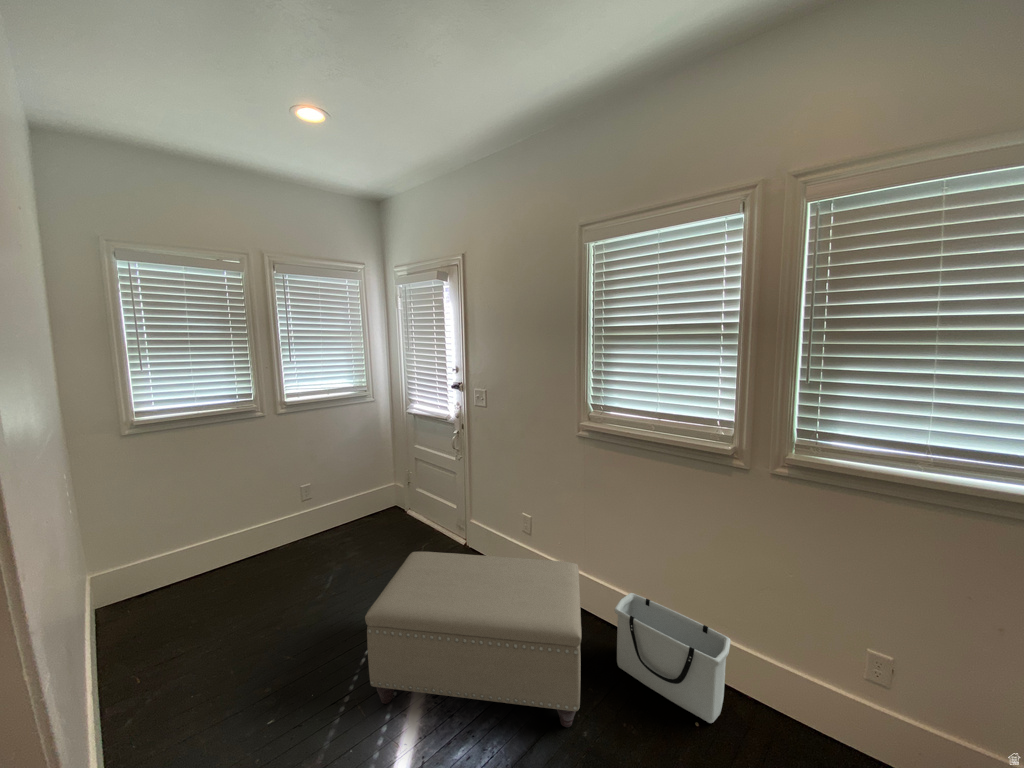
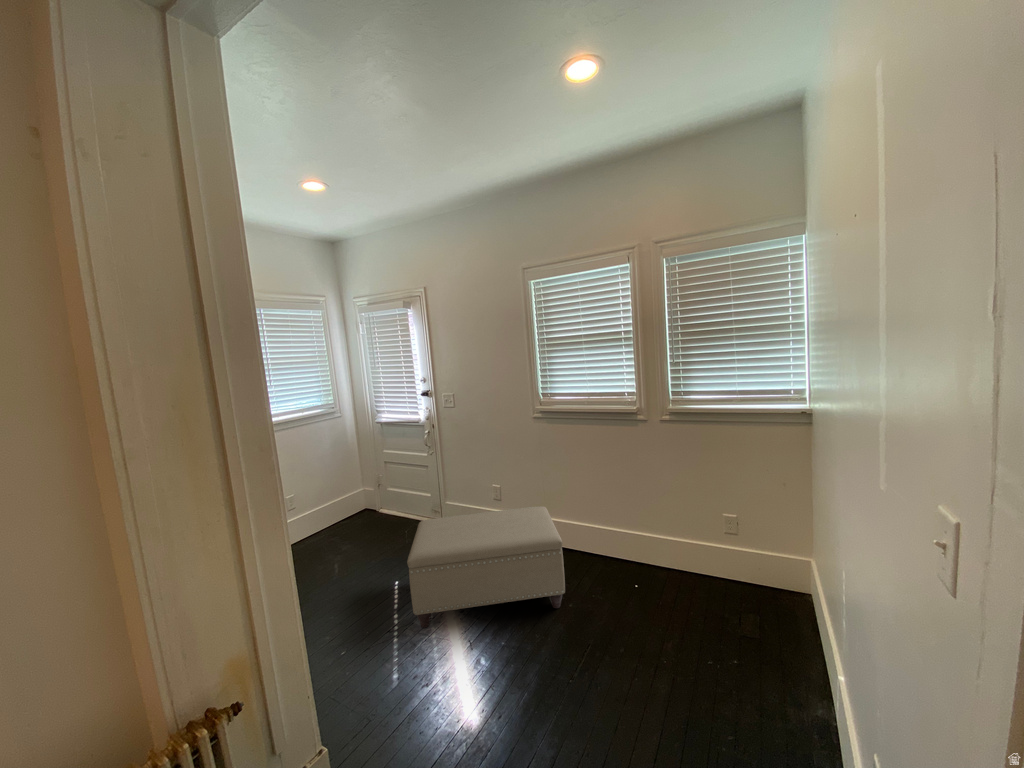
storage bin: present [615,593,731,723] -> none [575,520,649,585]

